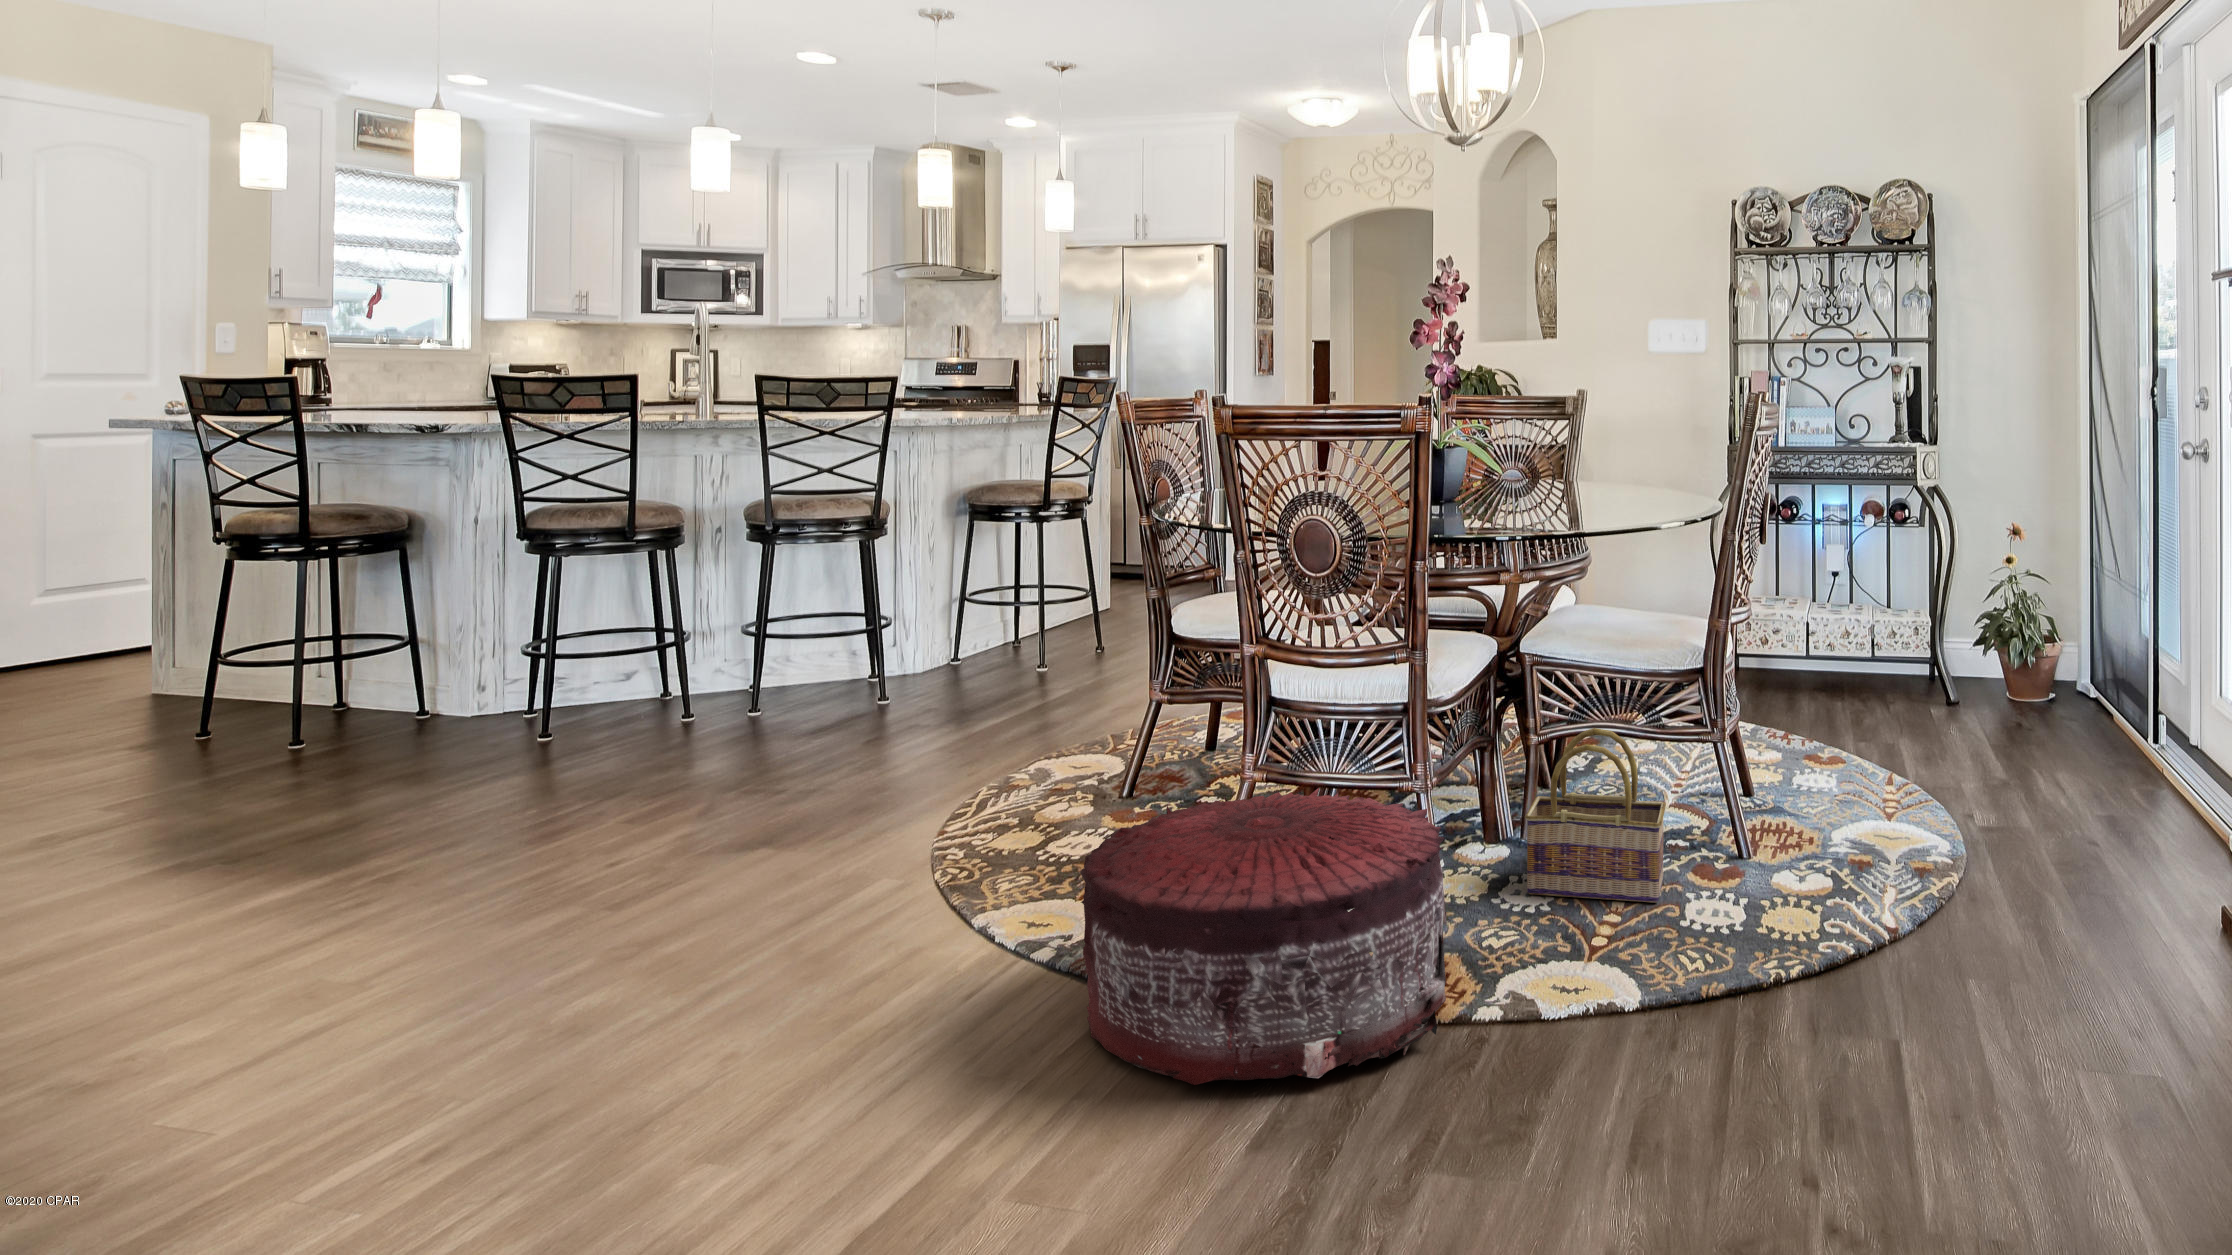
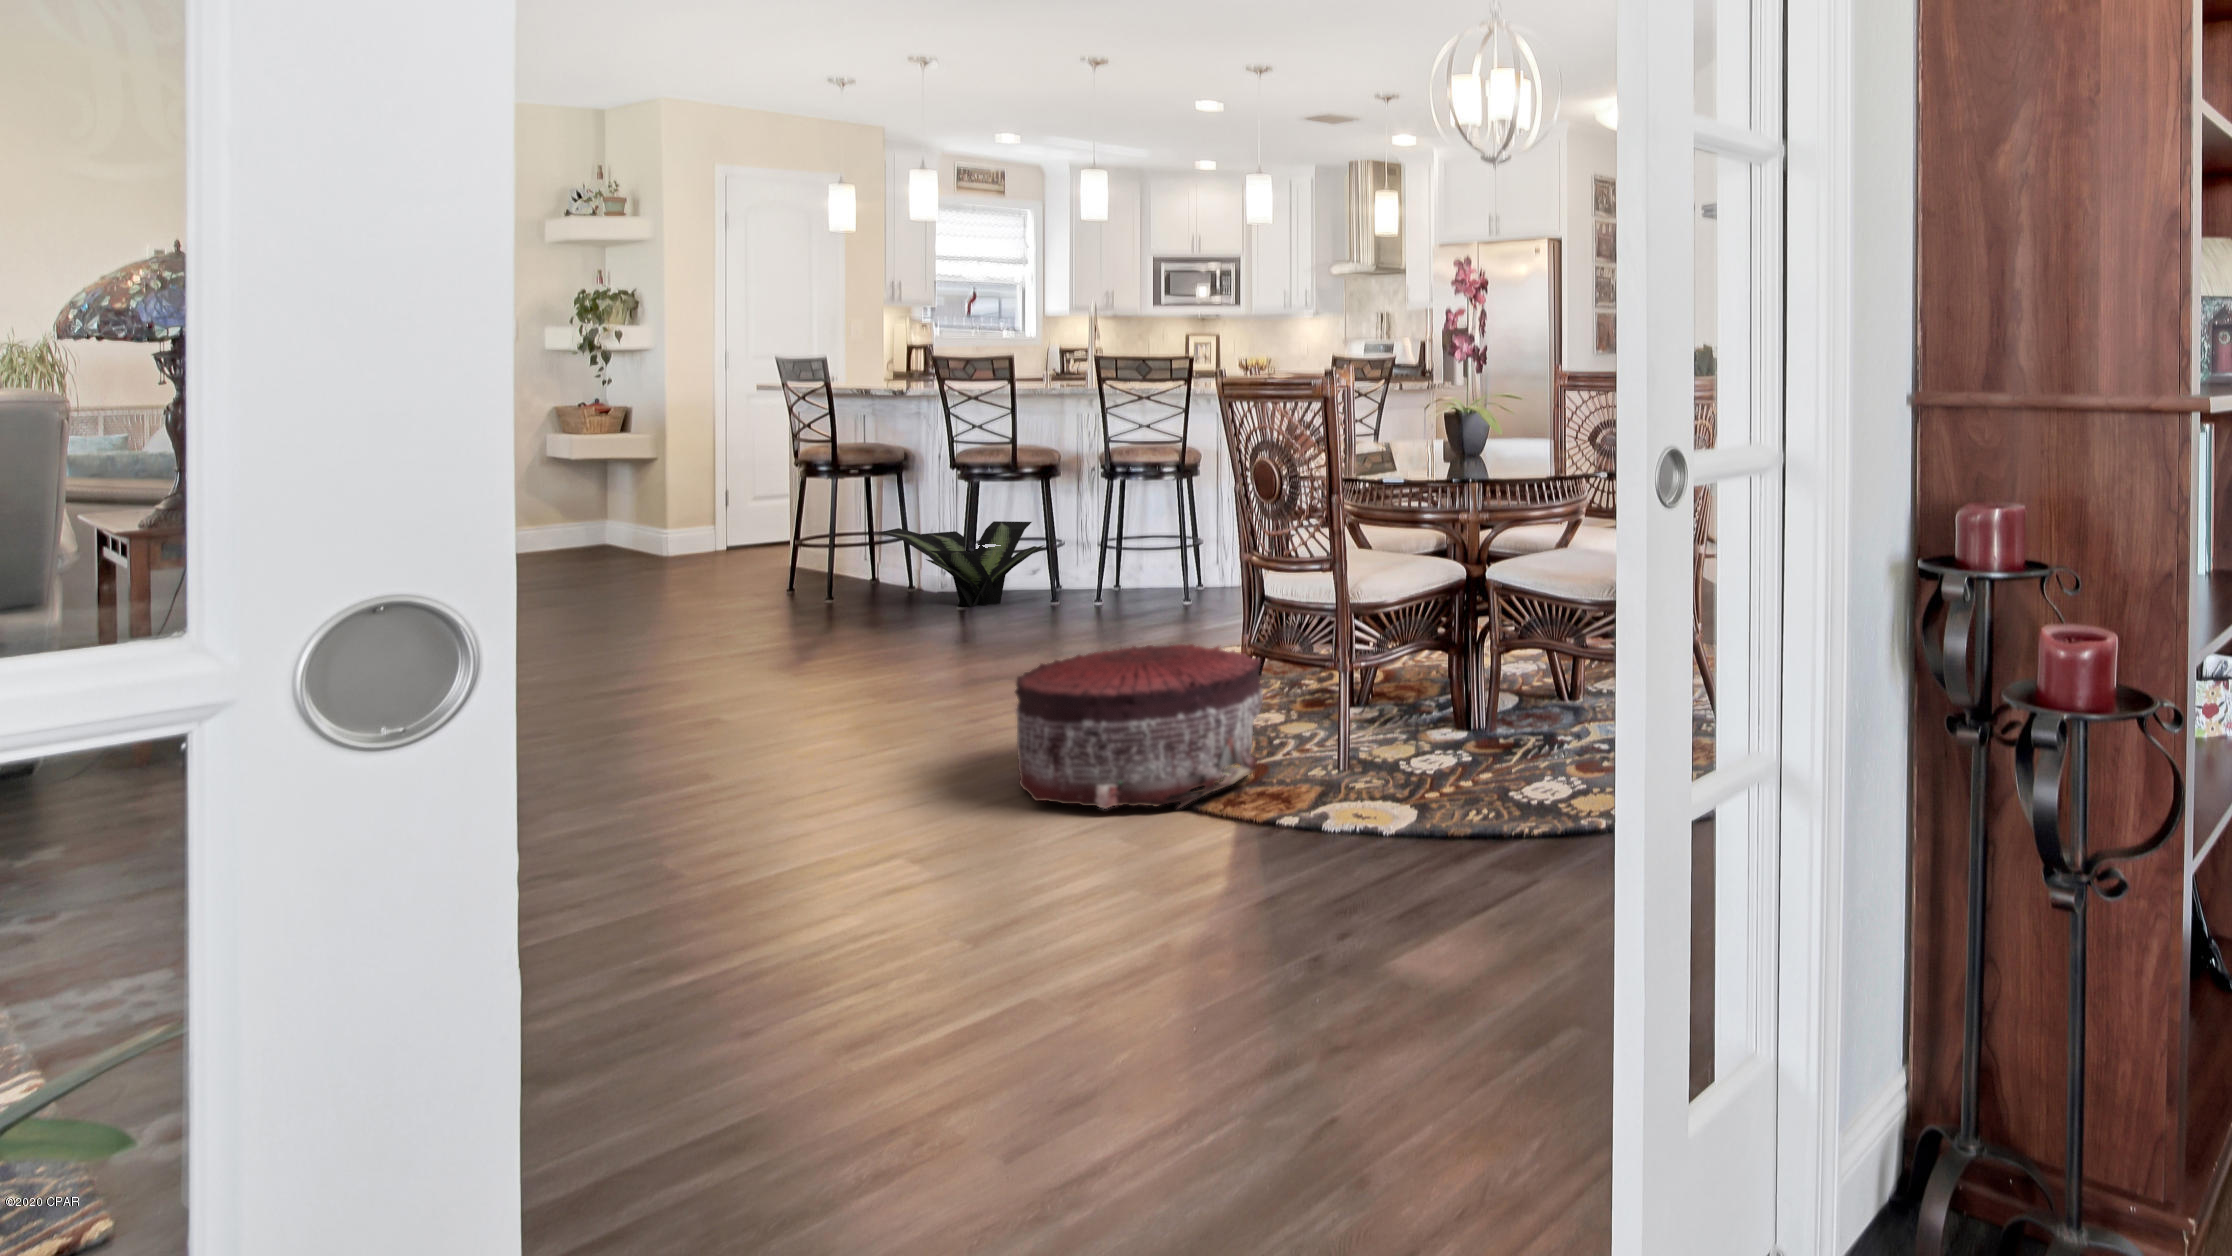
potted plant: none [401,606,708,738] -> present [879,521,1045,607]
basket: present [1525,728,1666,902] -> none [1402,628,1517,763]

